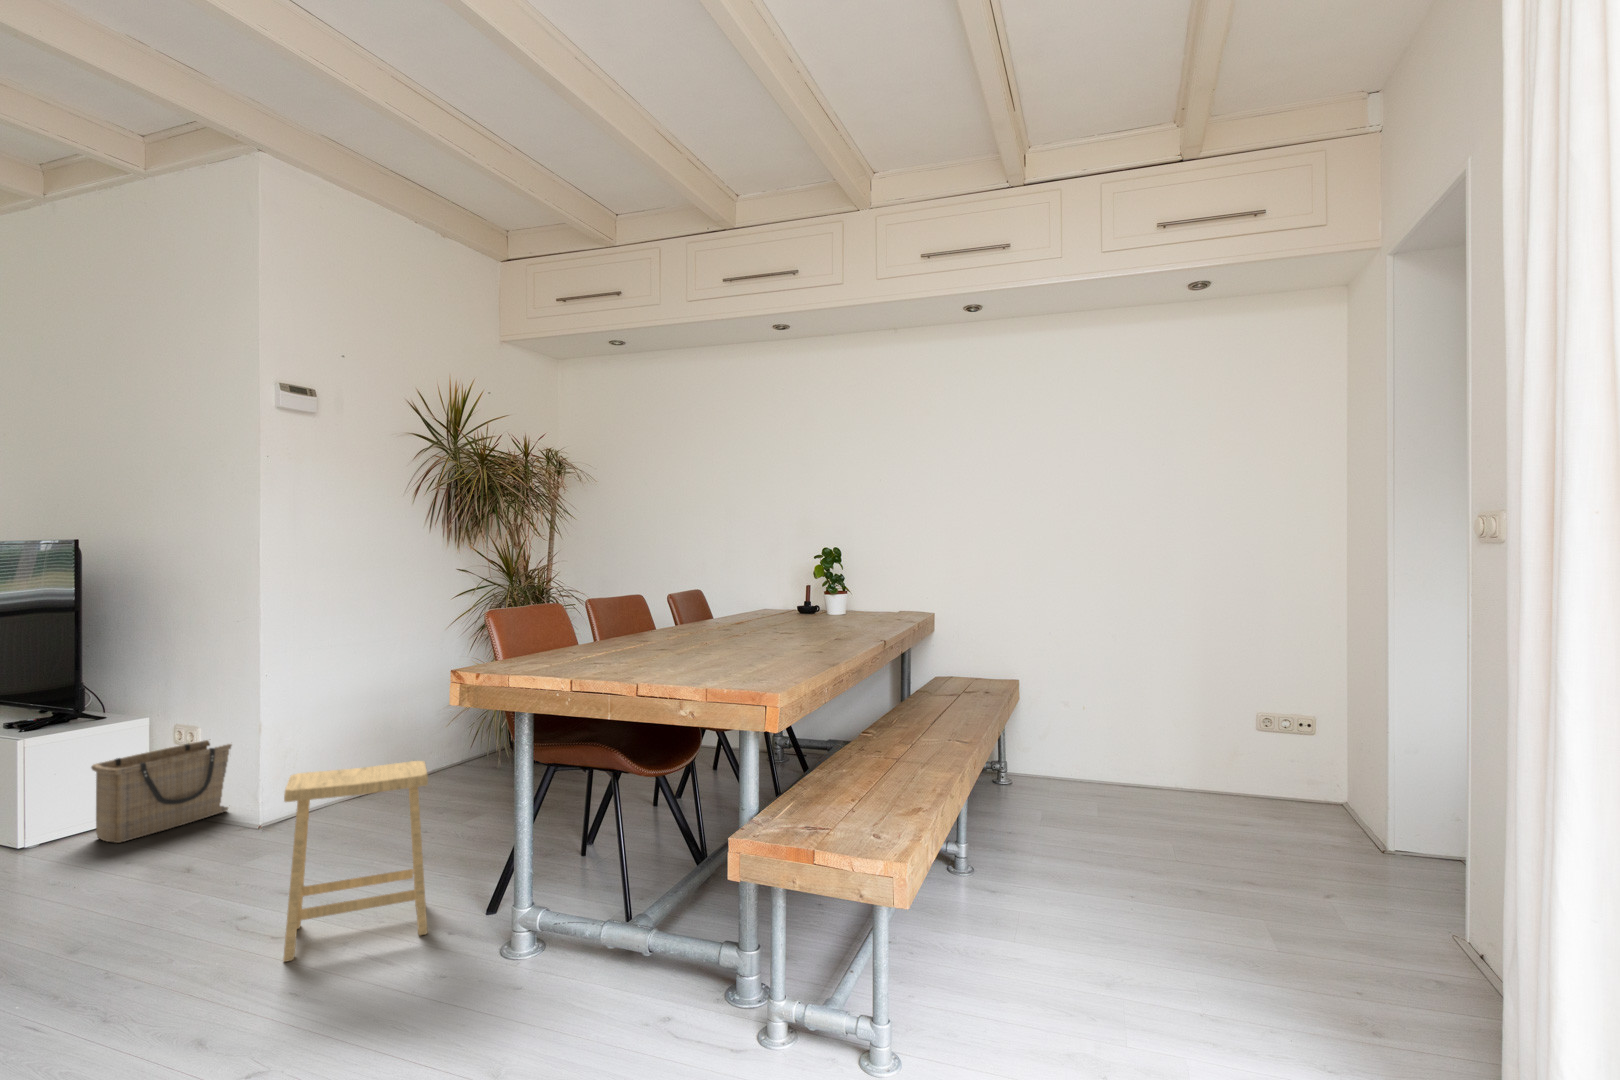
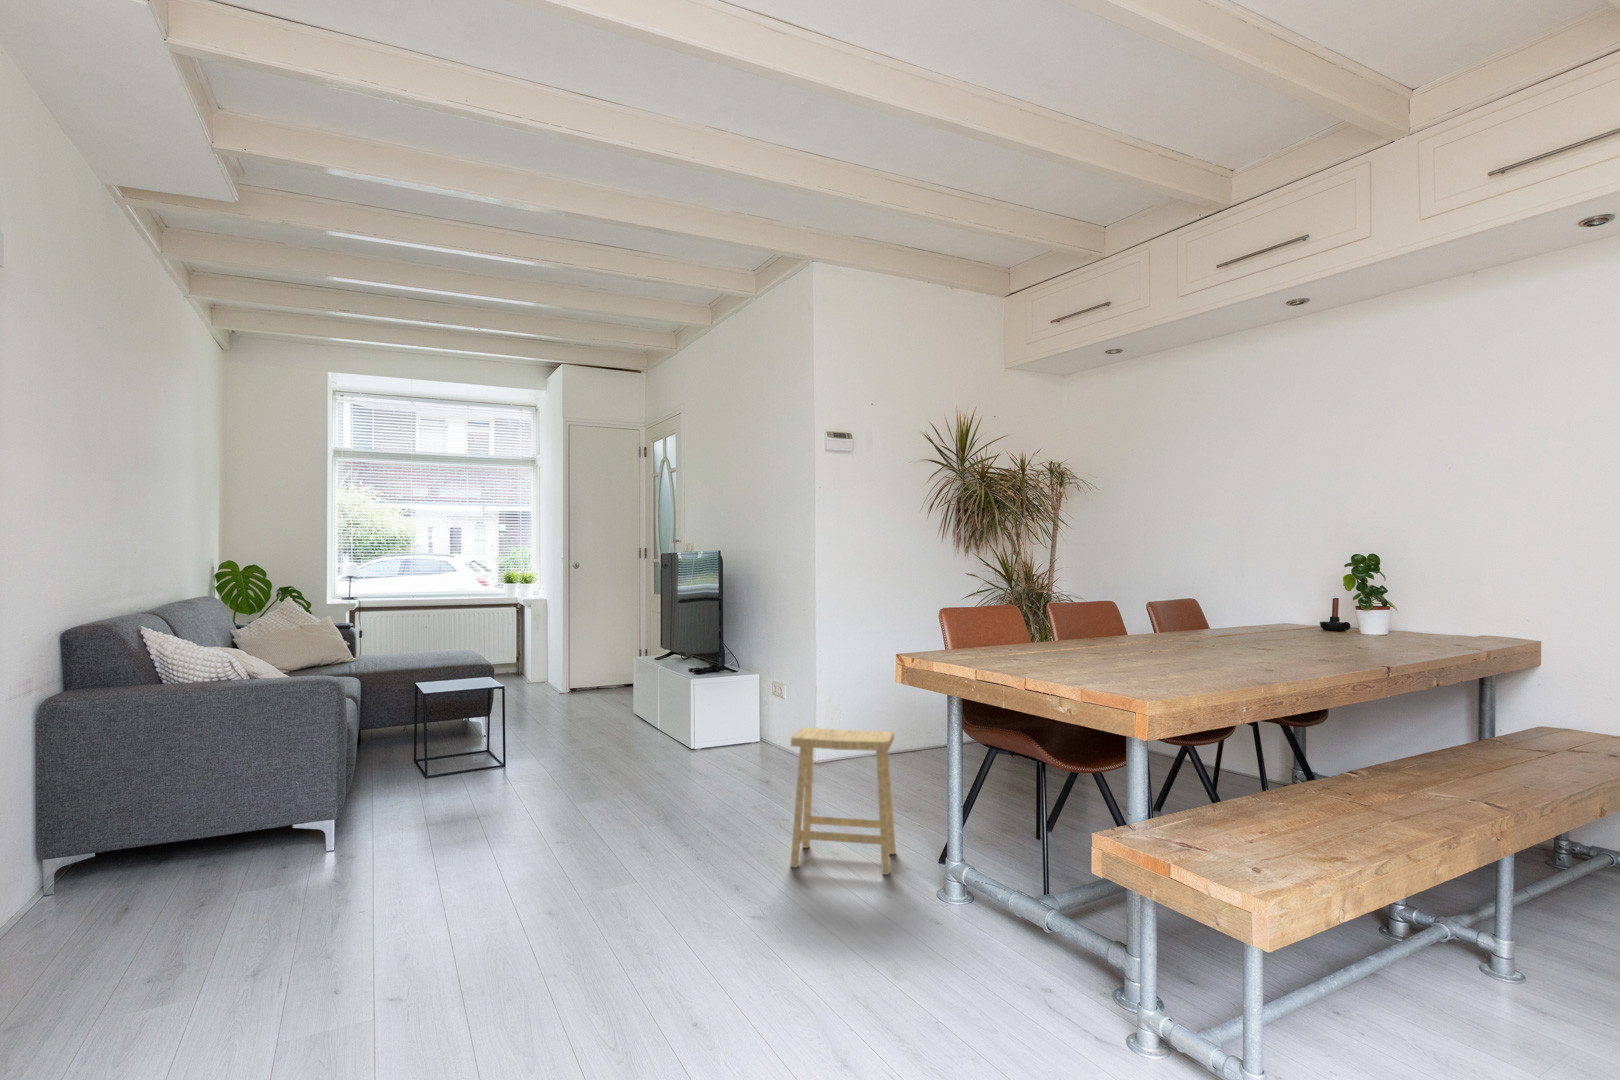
basket: present [91,740,232,843] -> none [715,703,799,768]

